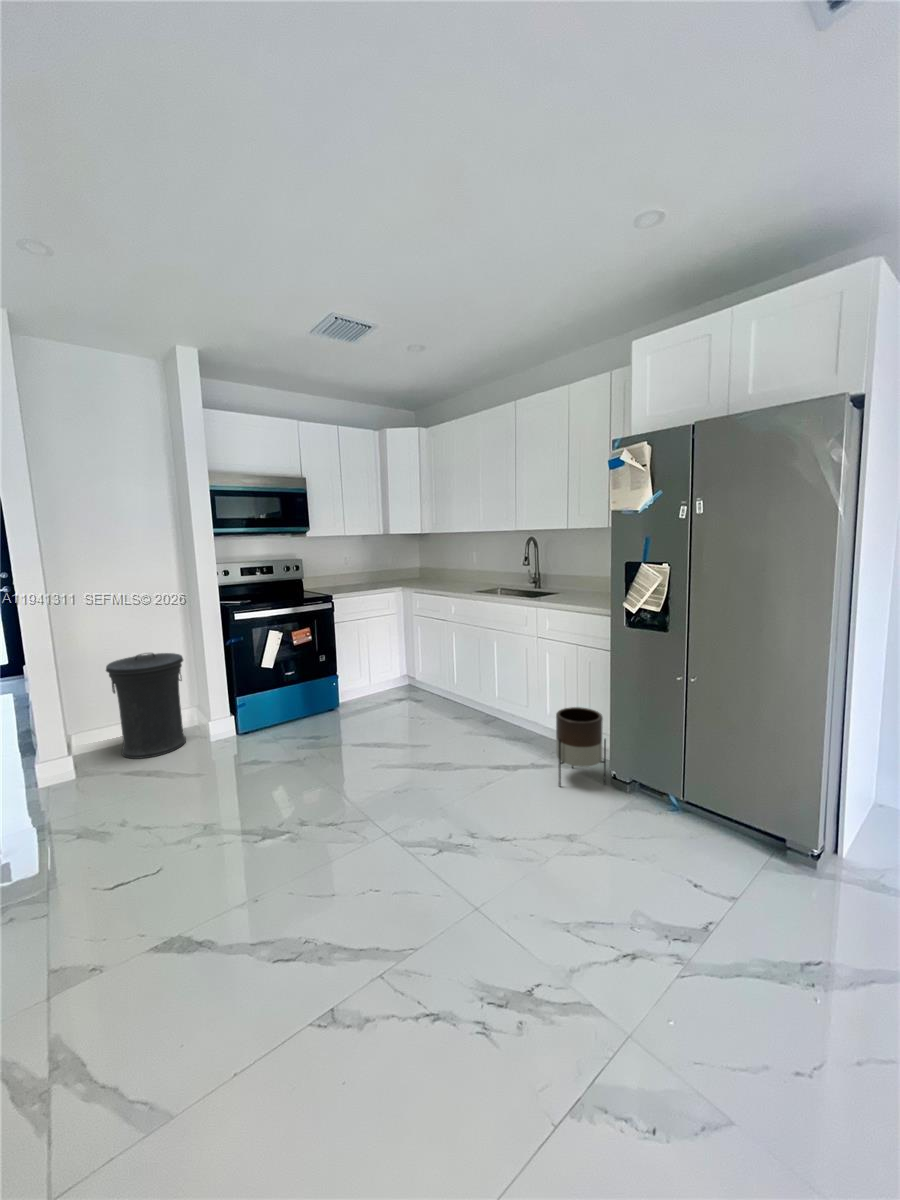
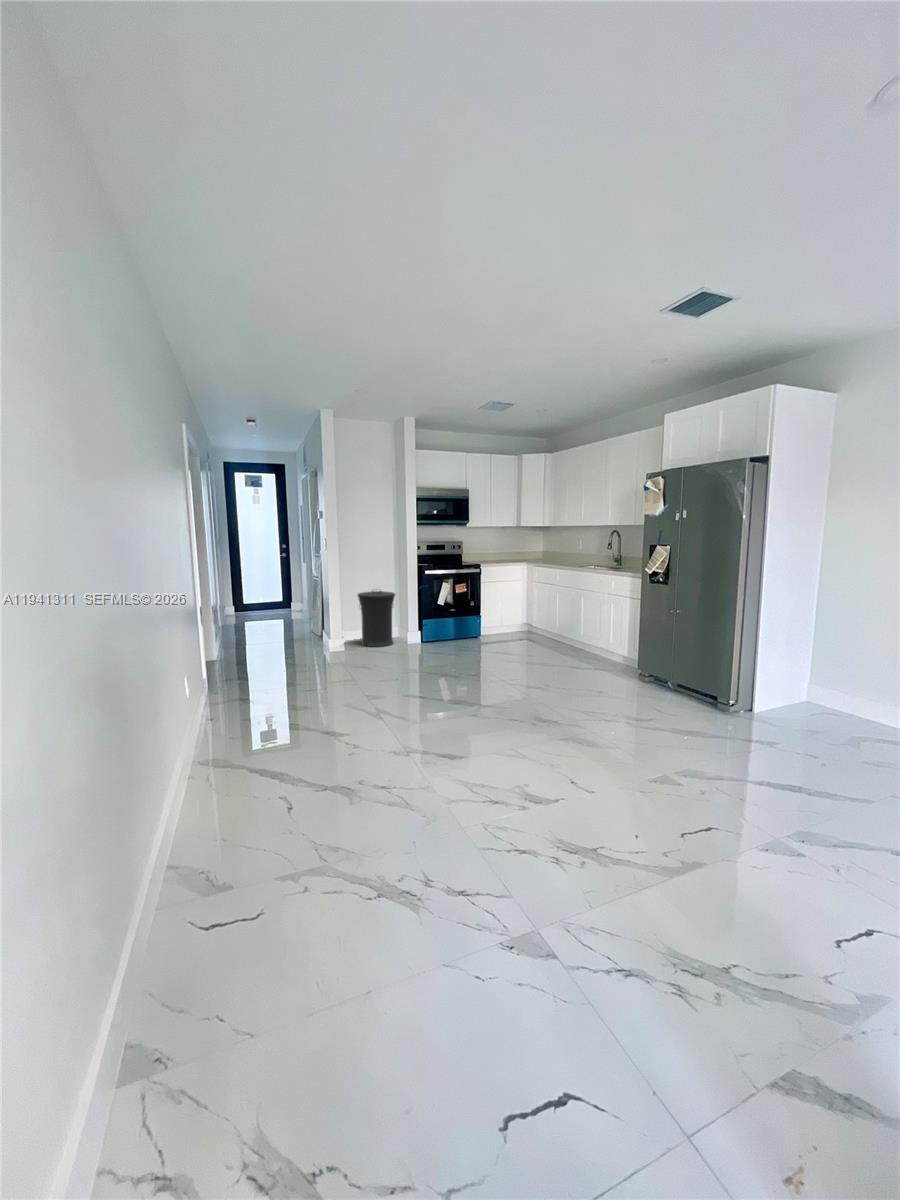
planter: present [556,707,606,786] -> none [605,633,636,678]

